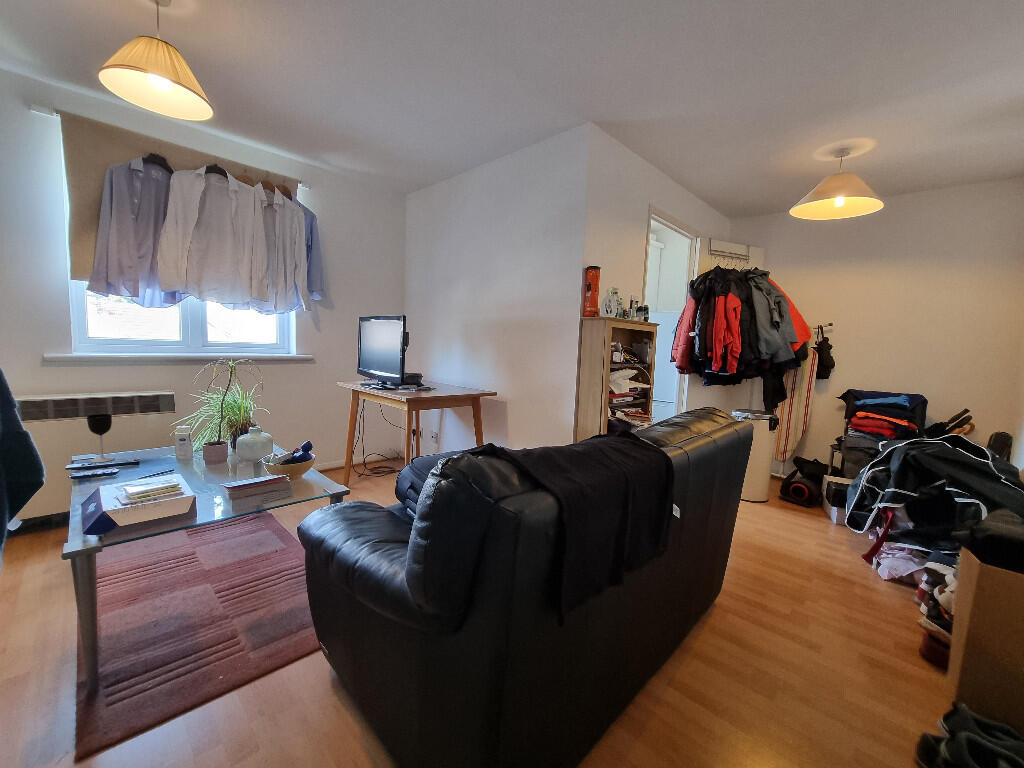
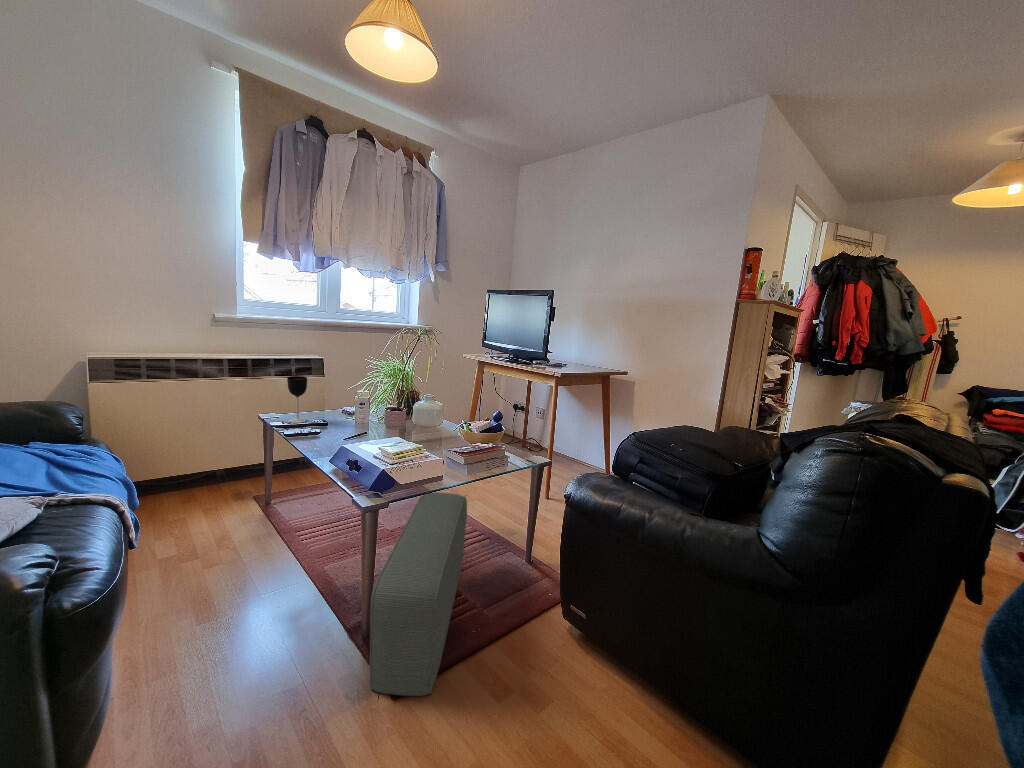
pouf: none [59,527,263,741] -> present [369,492,467,696]

